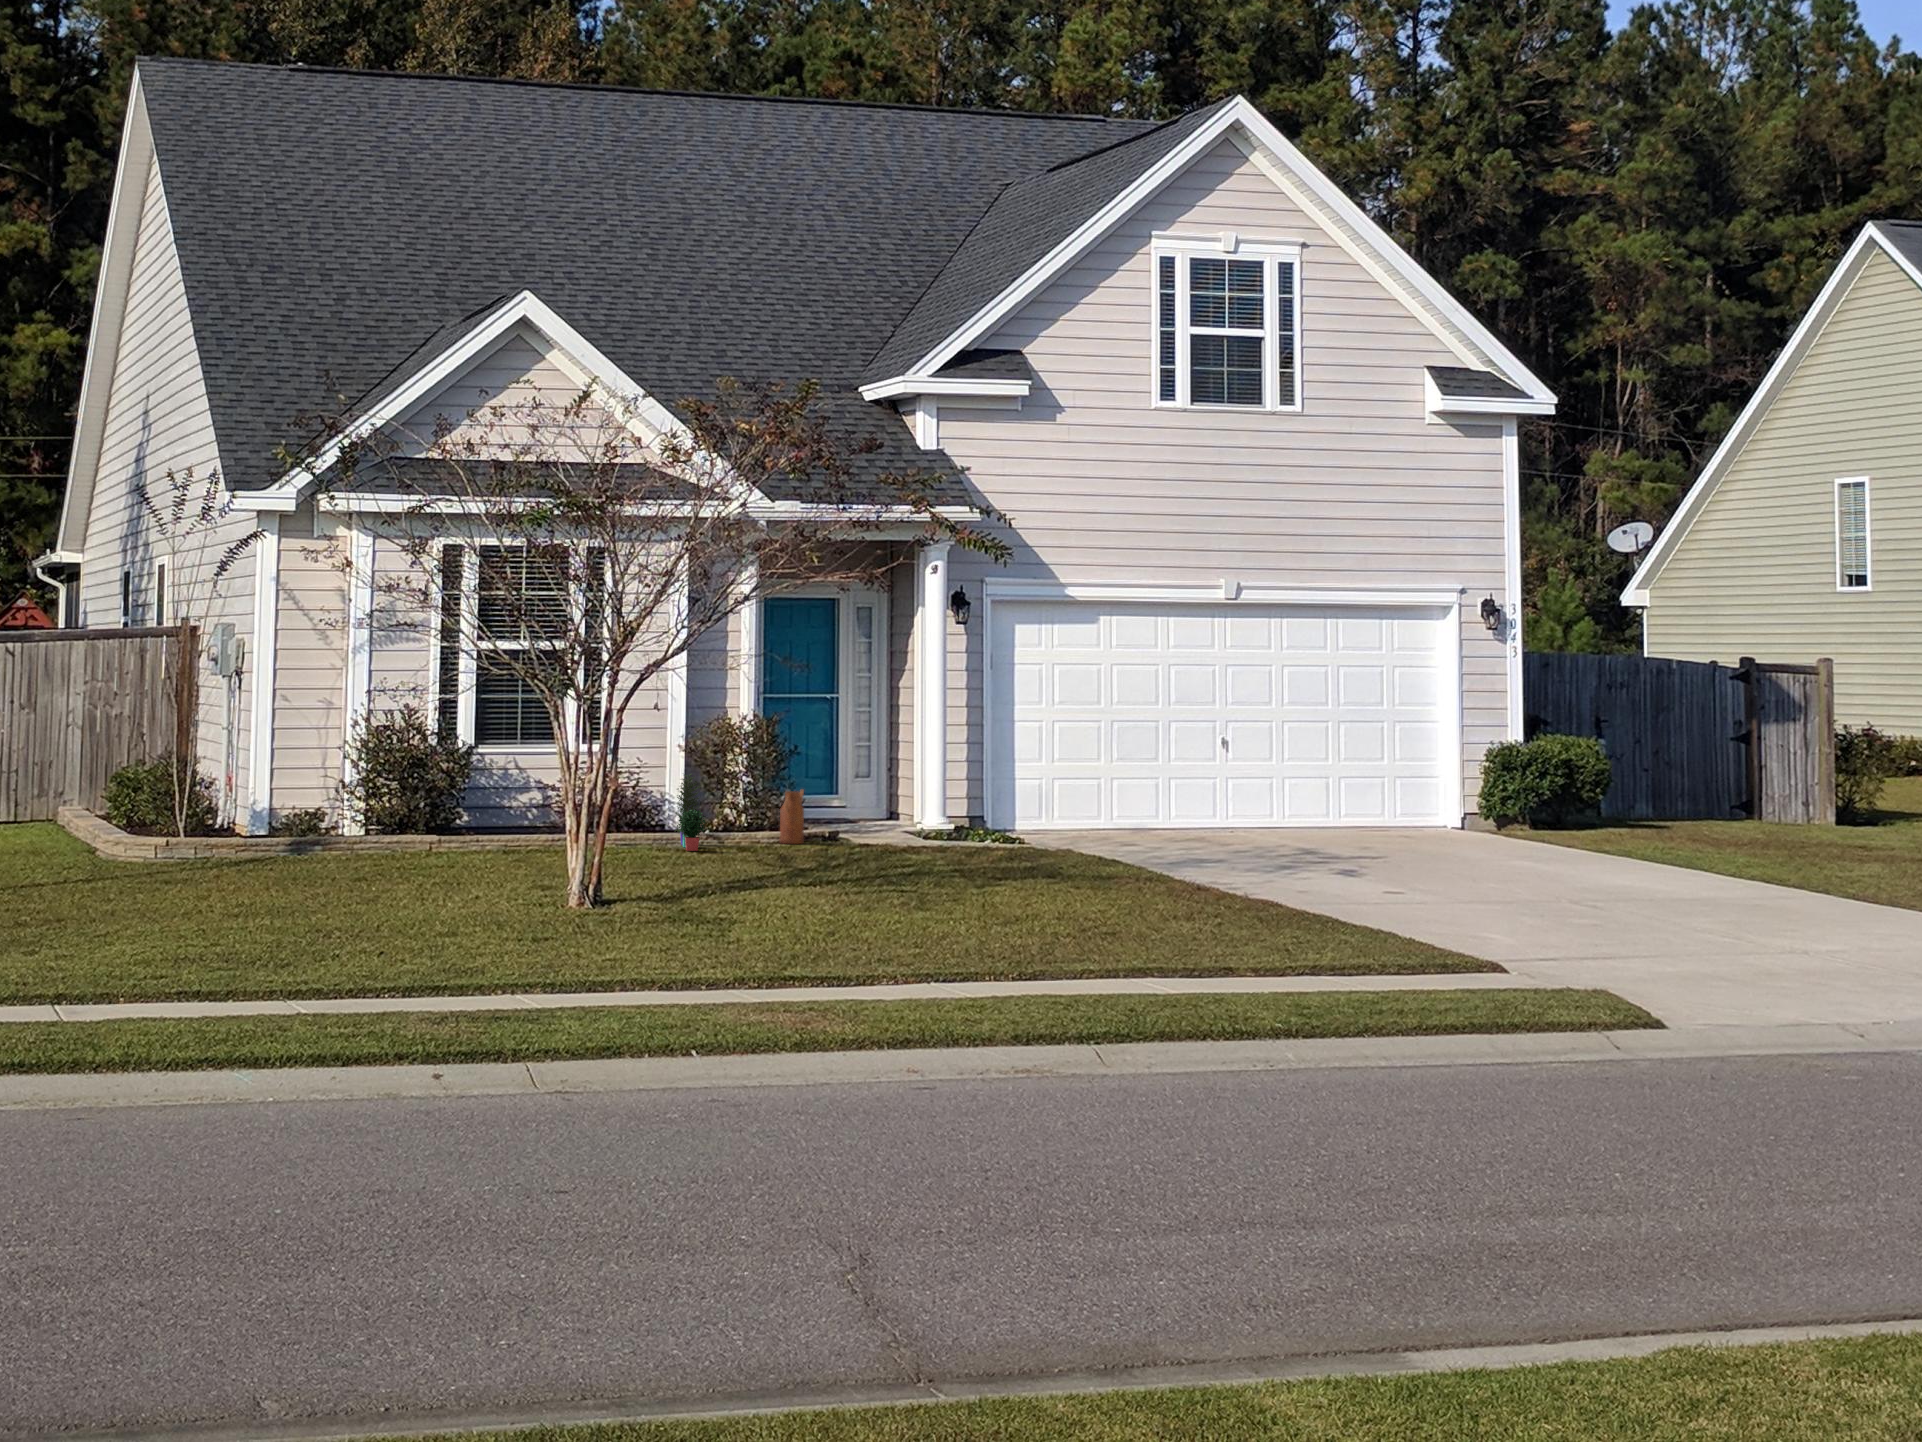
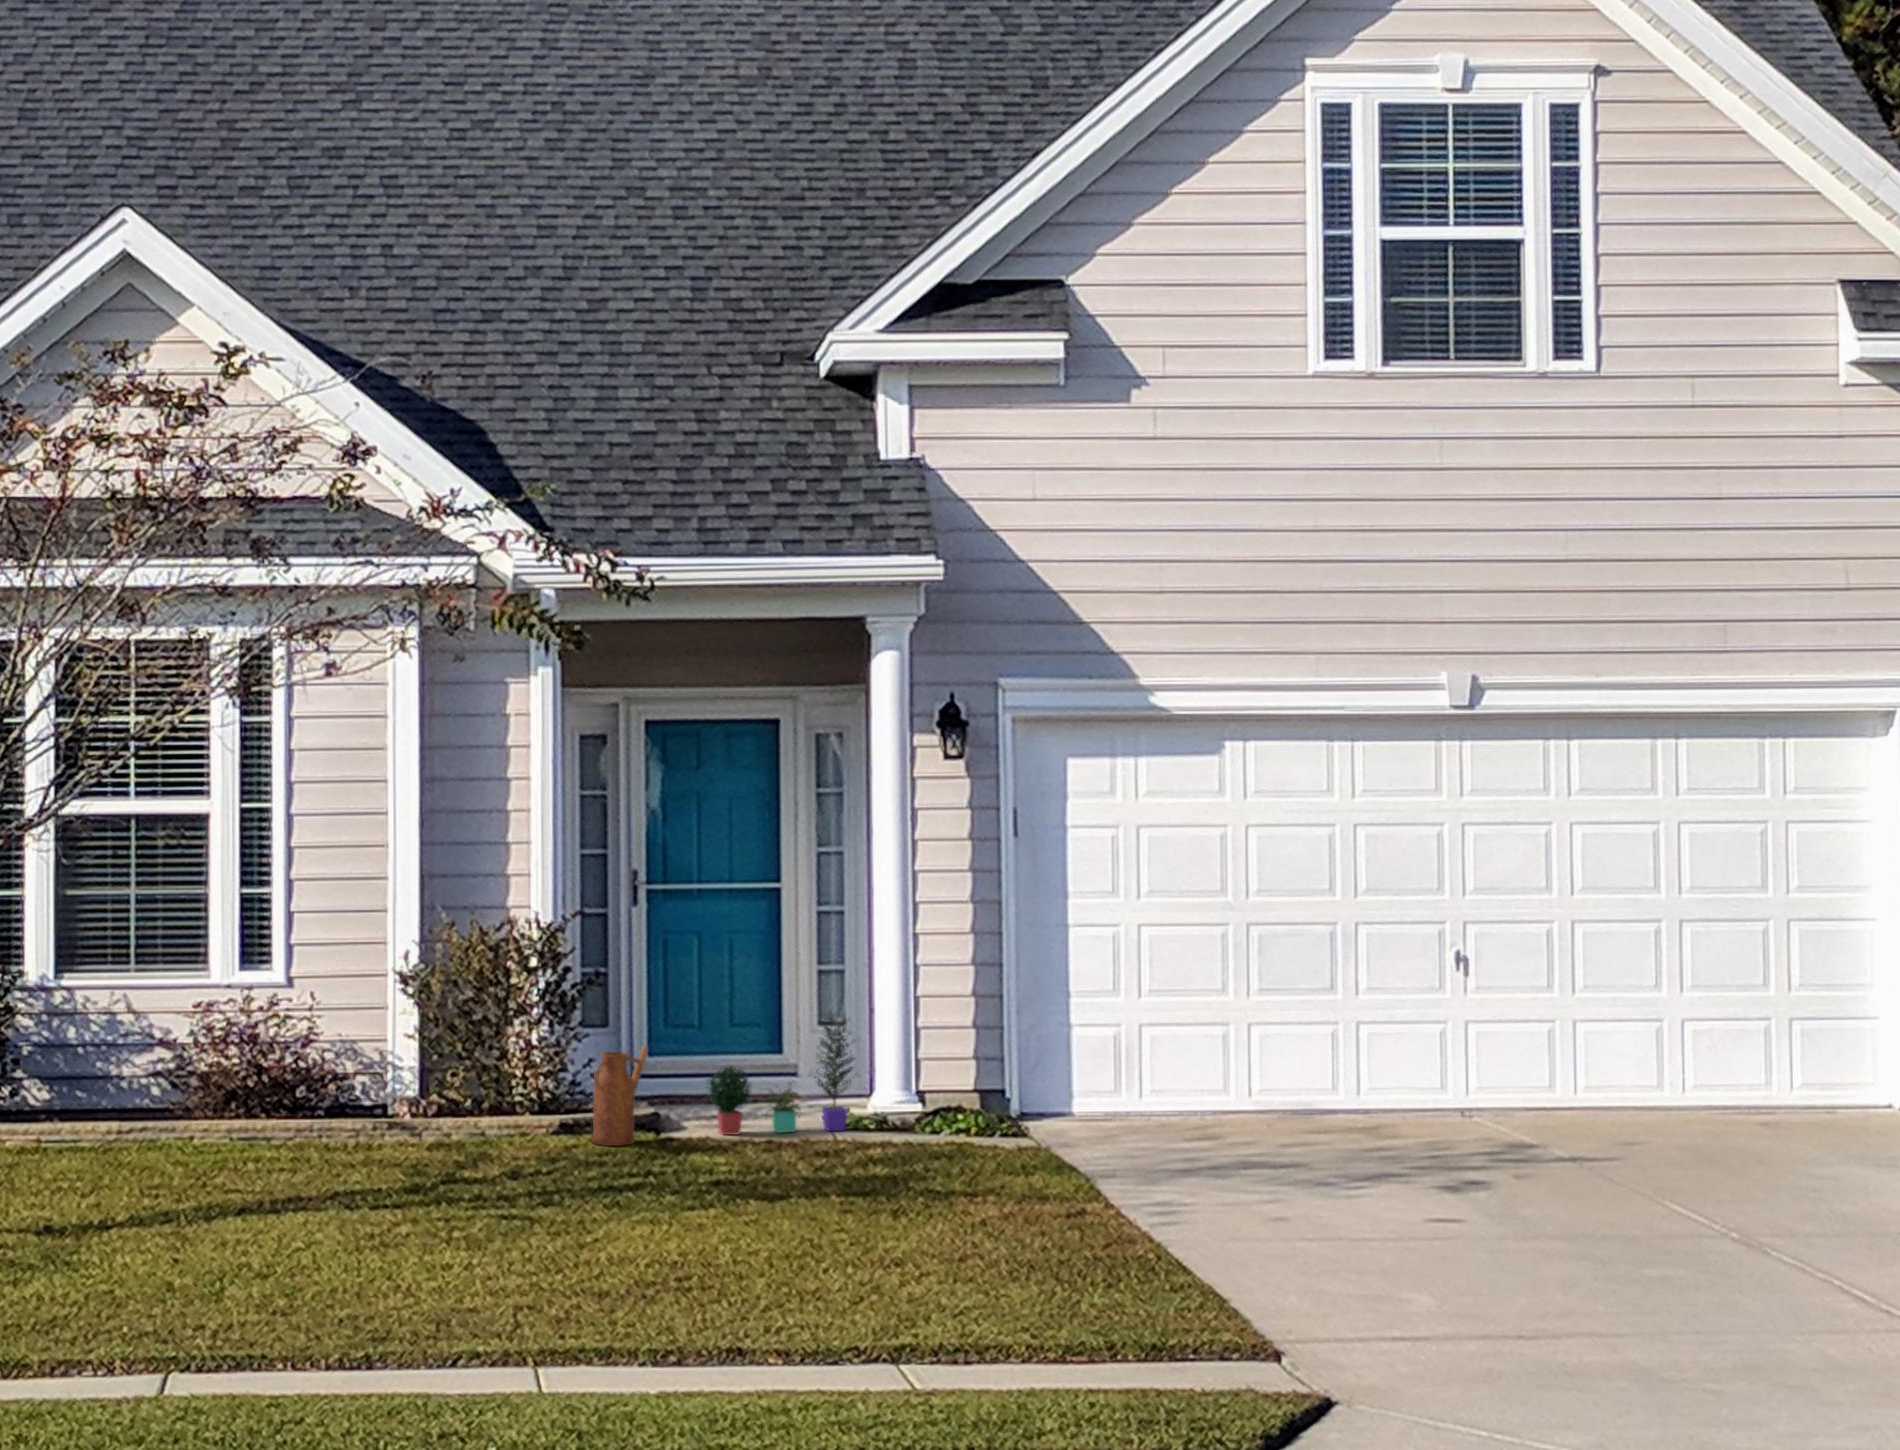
potted plant: present [676,774,706,851] -> present [707,1012,854,1135]

